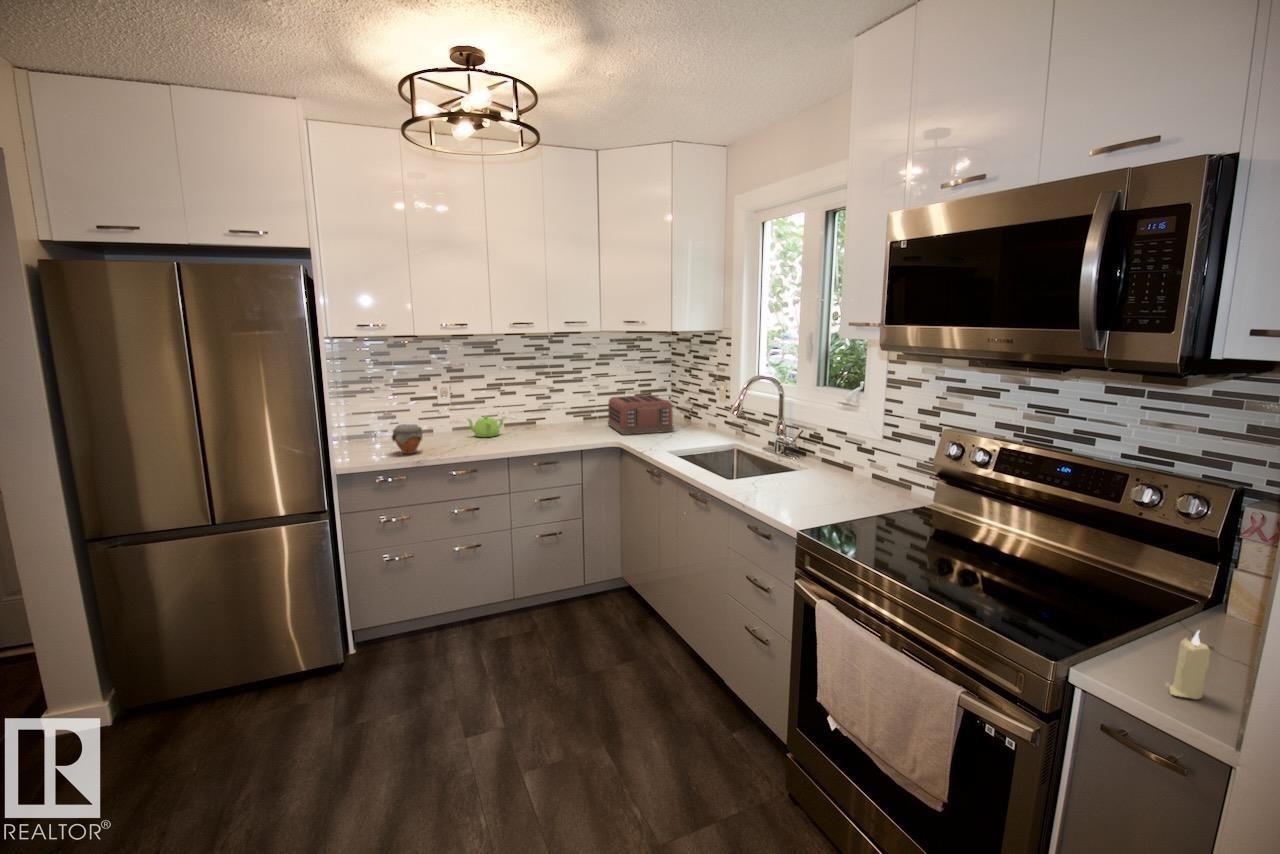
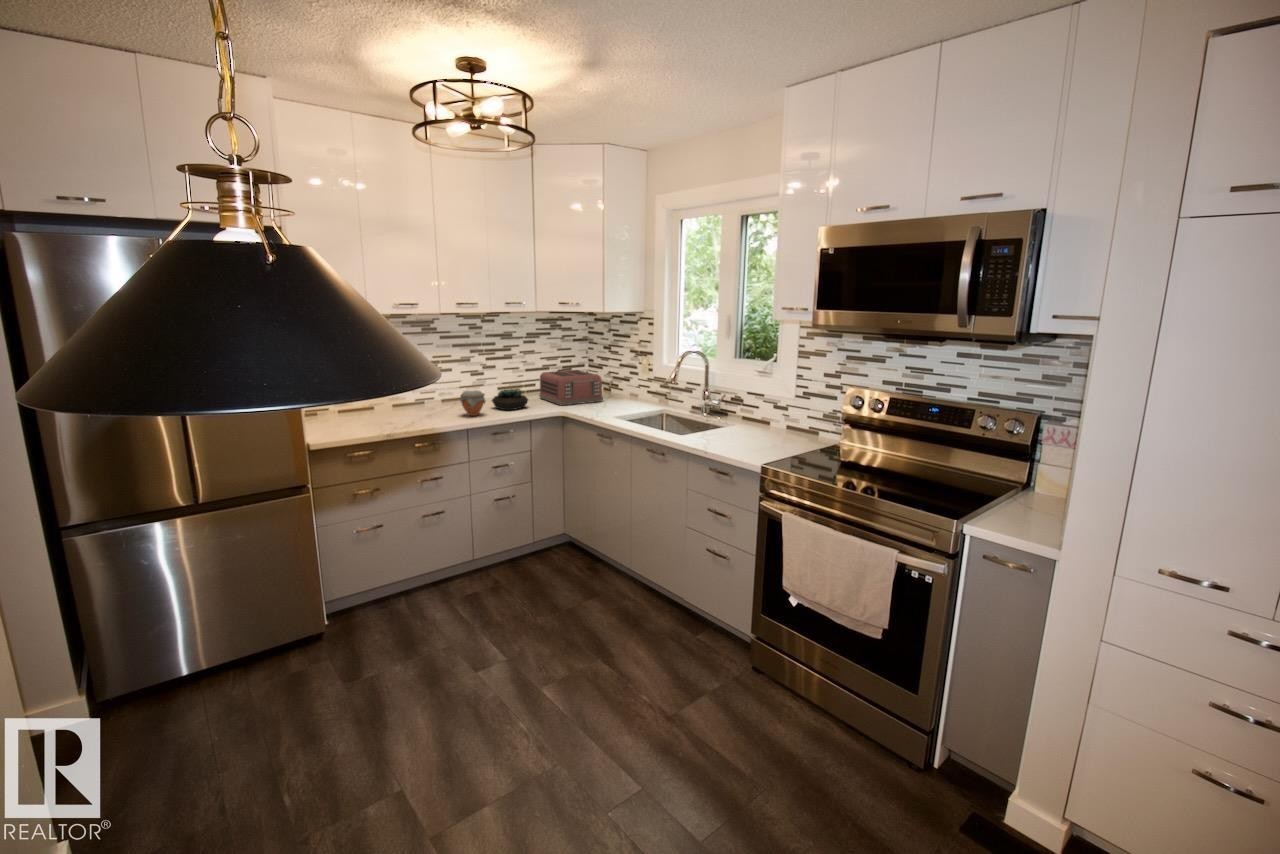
succulent plant: none [548,414,588,438] -> present [492,389,528,410]
teapot: present [467,416,503,437] -> none [411,392,446,413]
jar: present [392,424,423,454] -> present [460,390,485,416]
candle: present [1169,631,1210,699] -> none [1018,493,1040,533]

